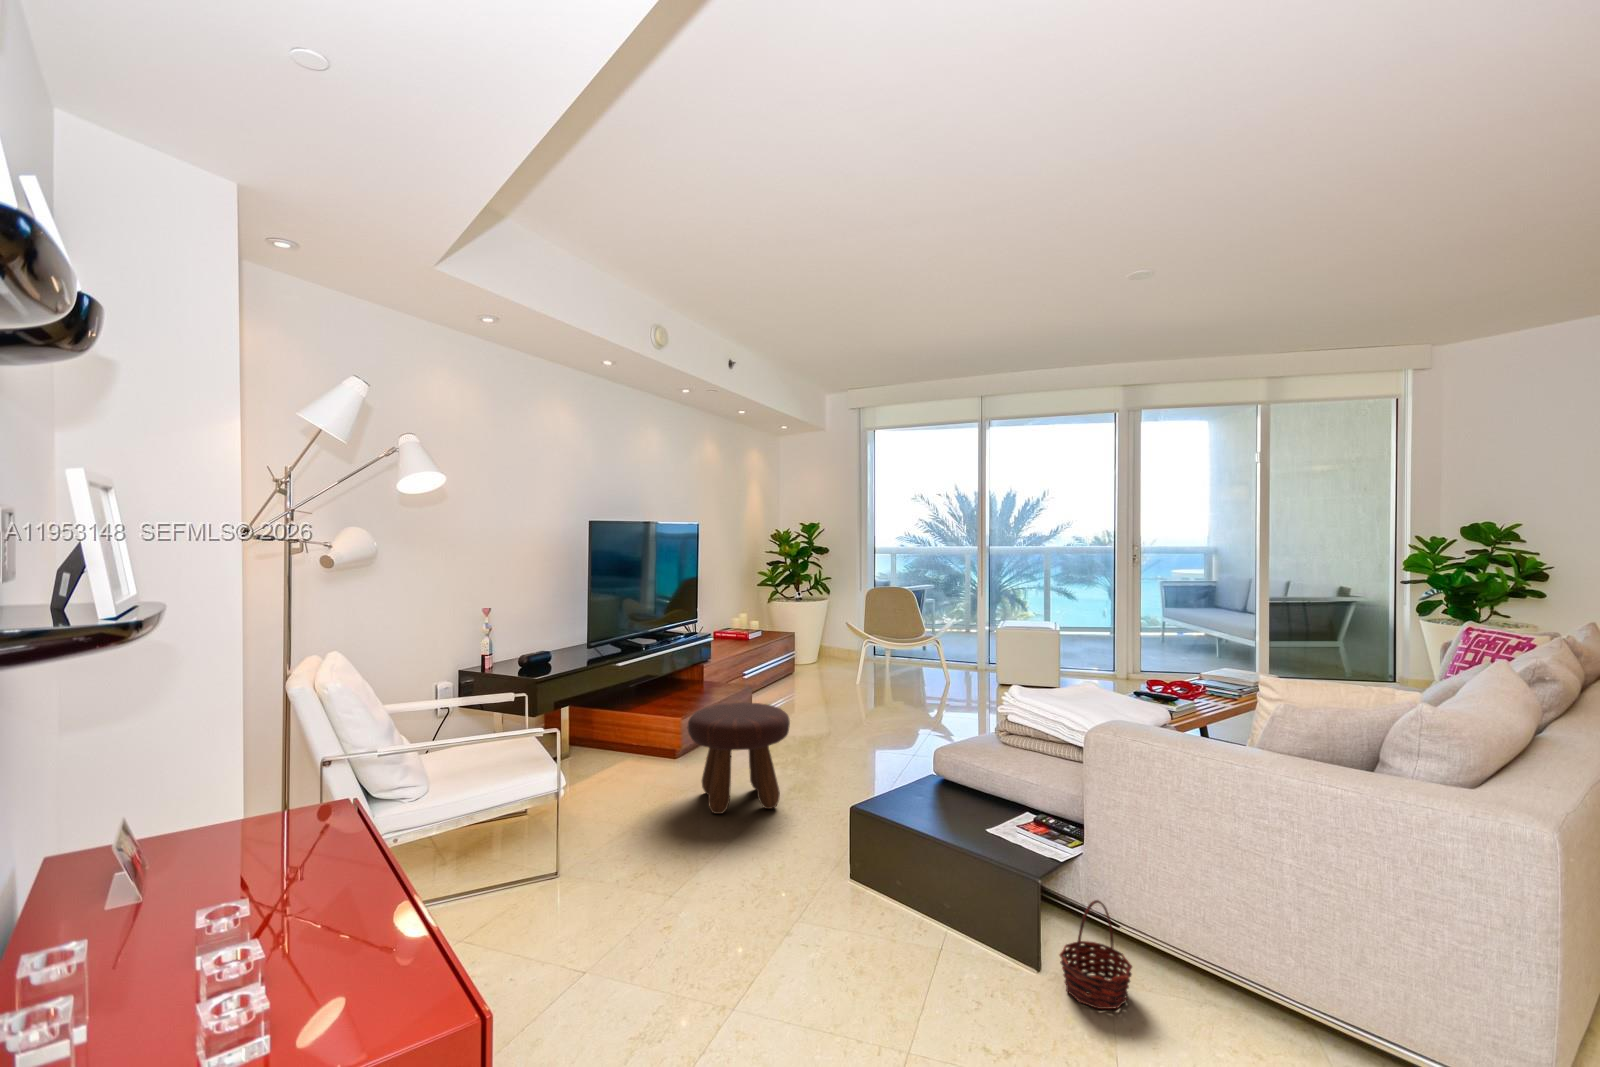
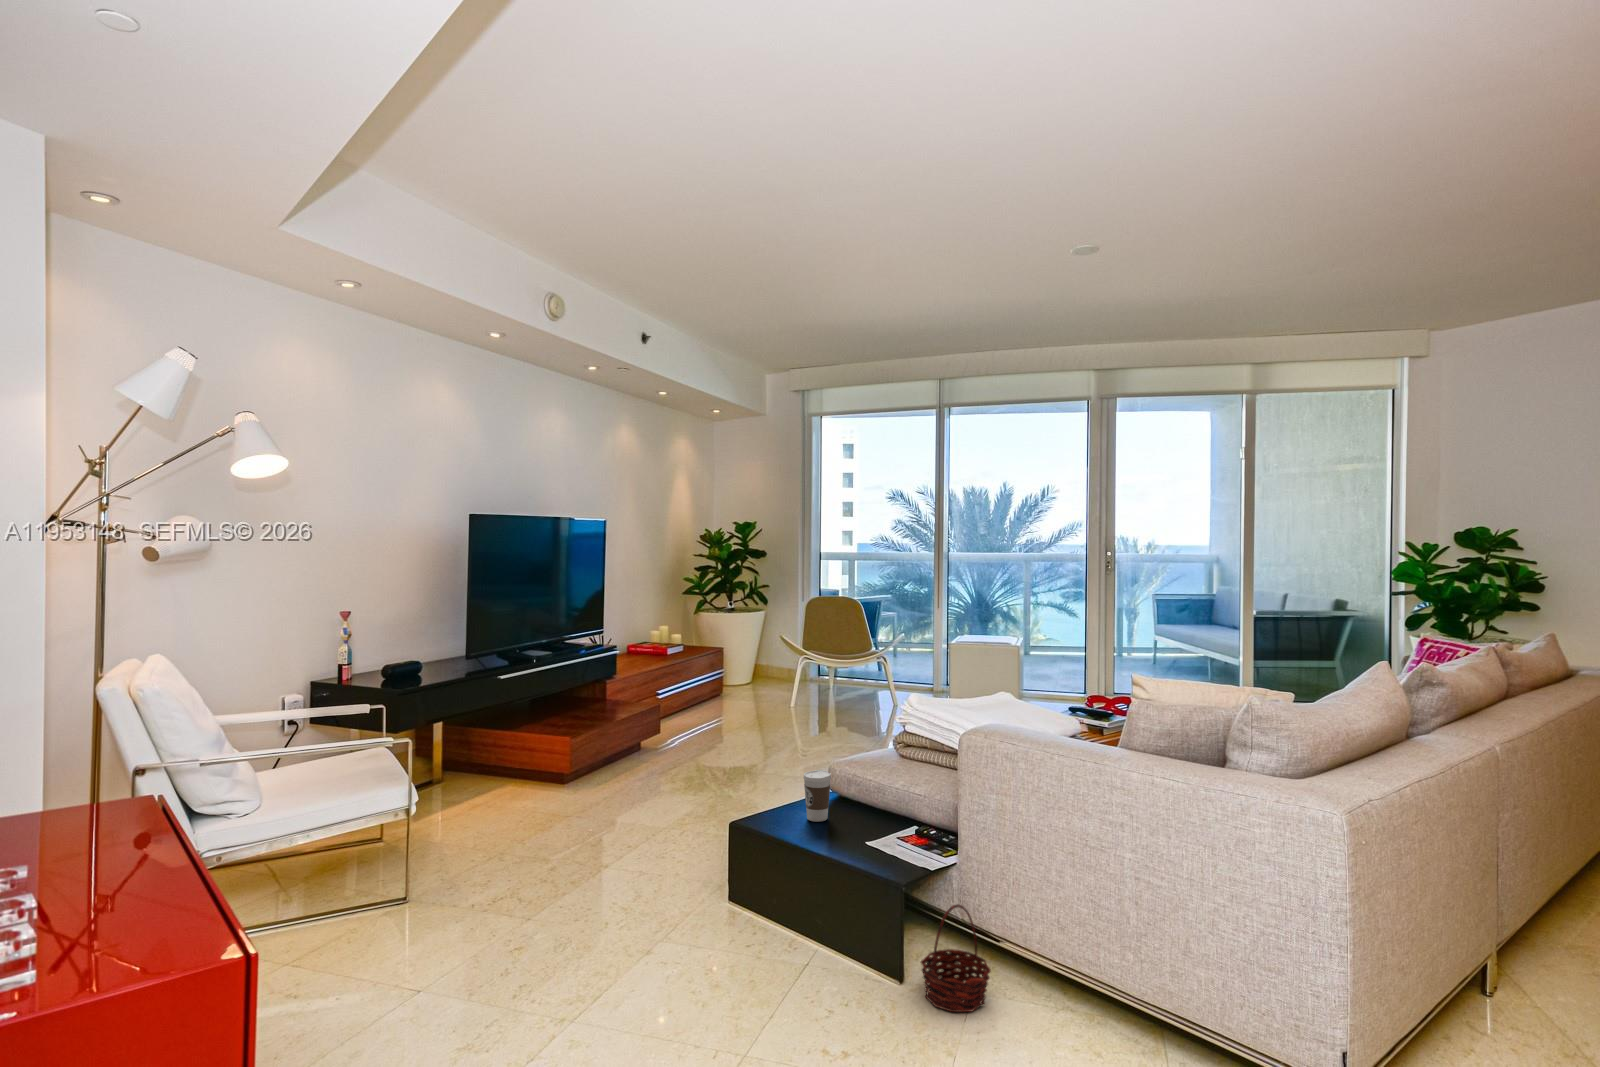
footstool: present [688,703,790,814] -> none [570,718,685,838]
coffee cup: none [920,759,947,808] -> present [803,770,831,822]

